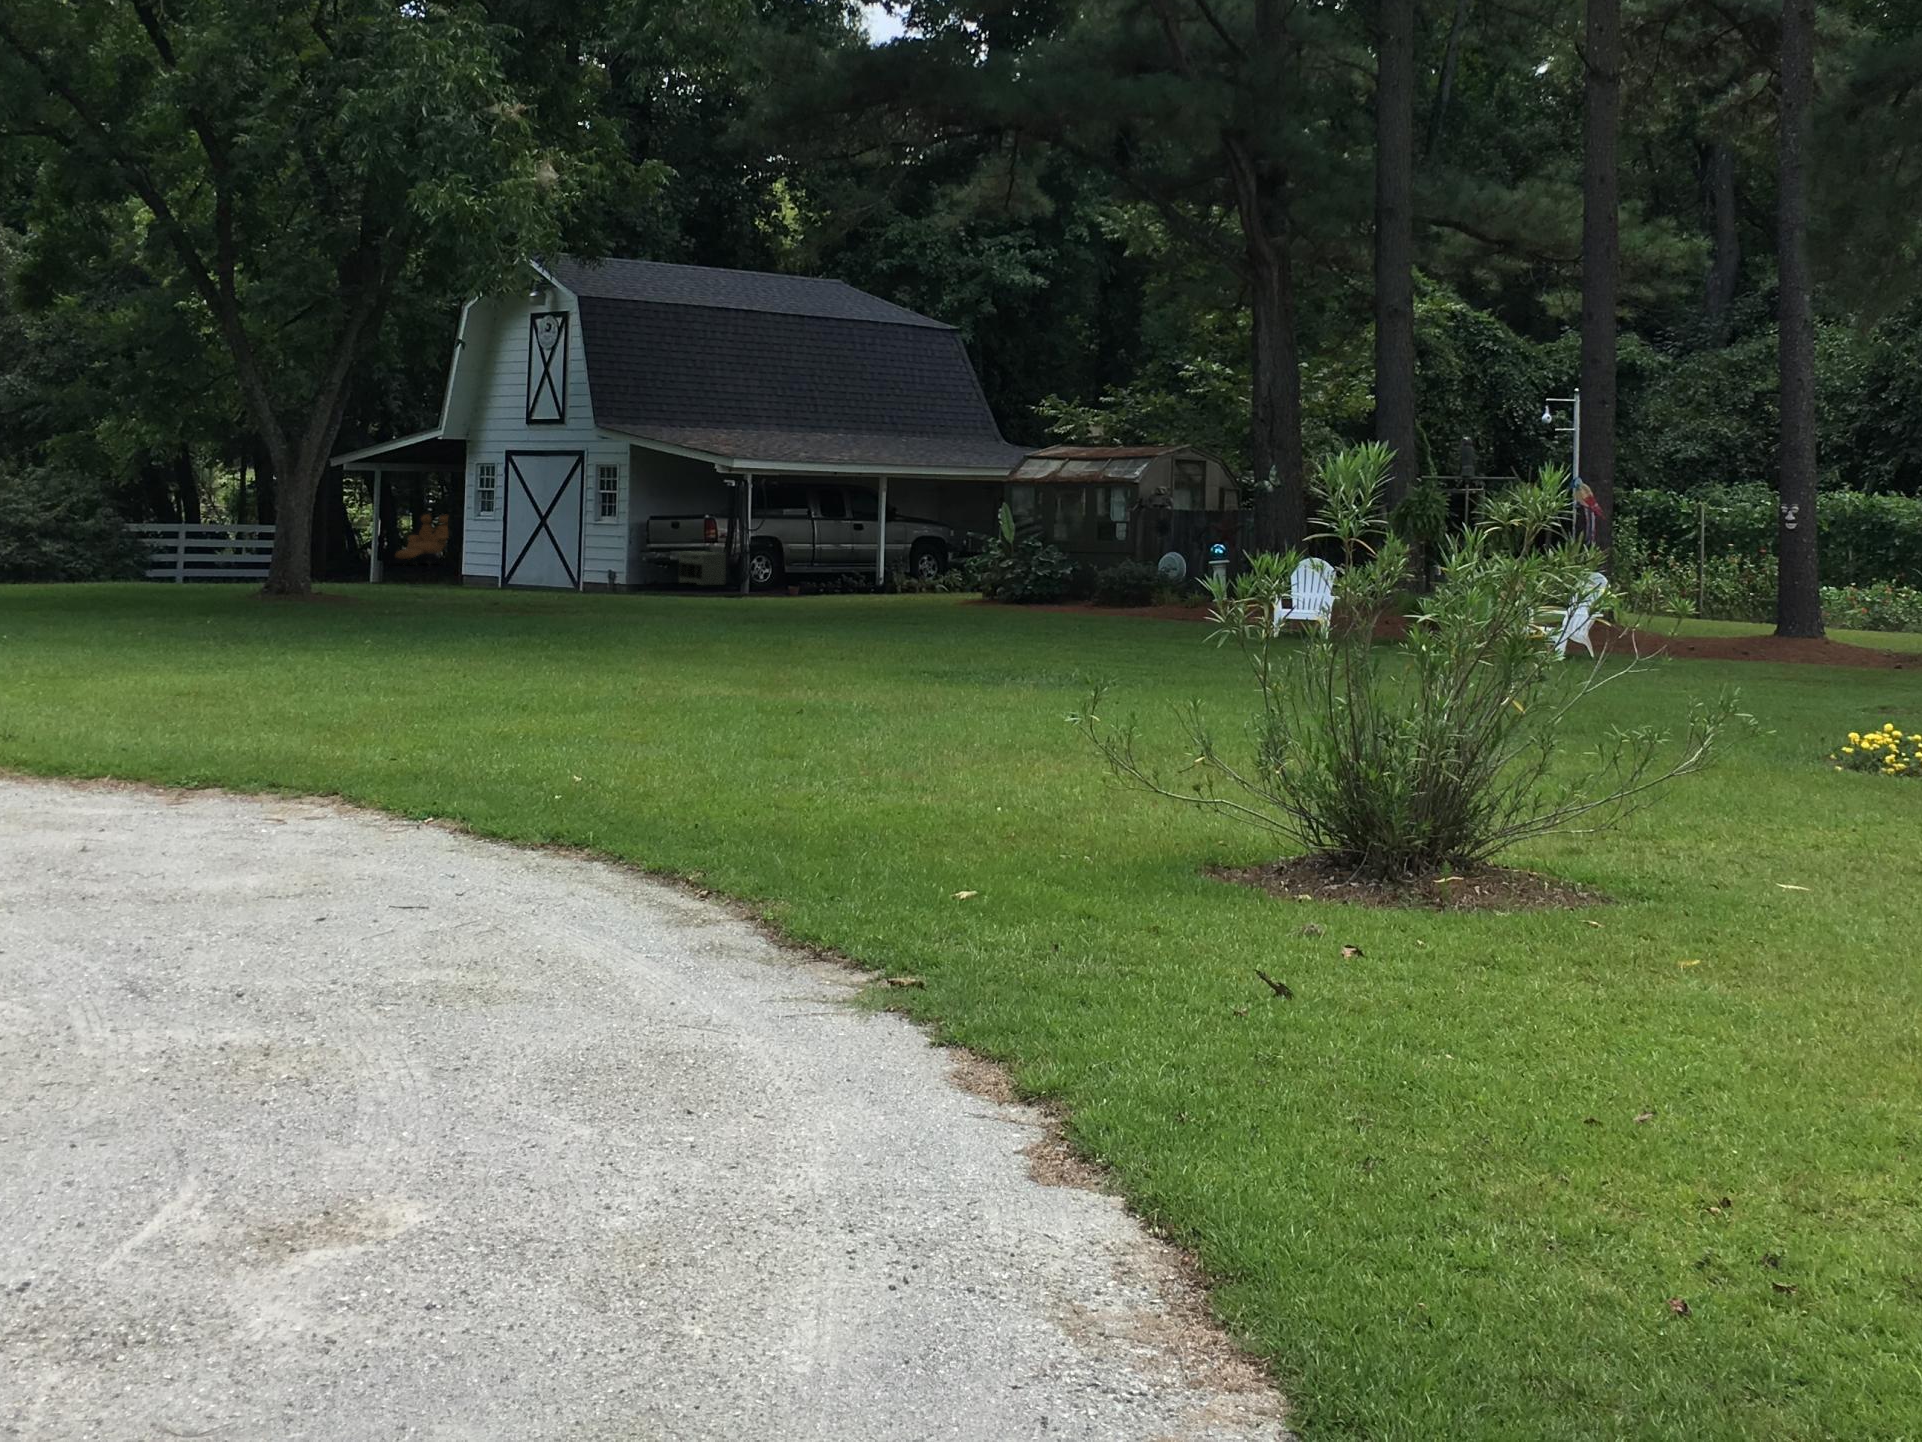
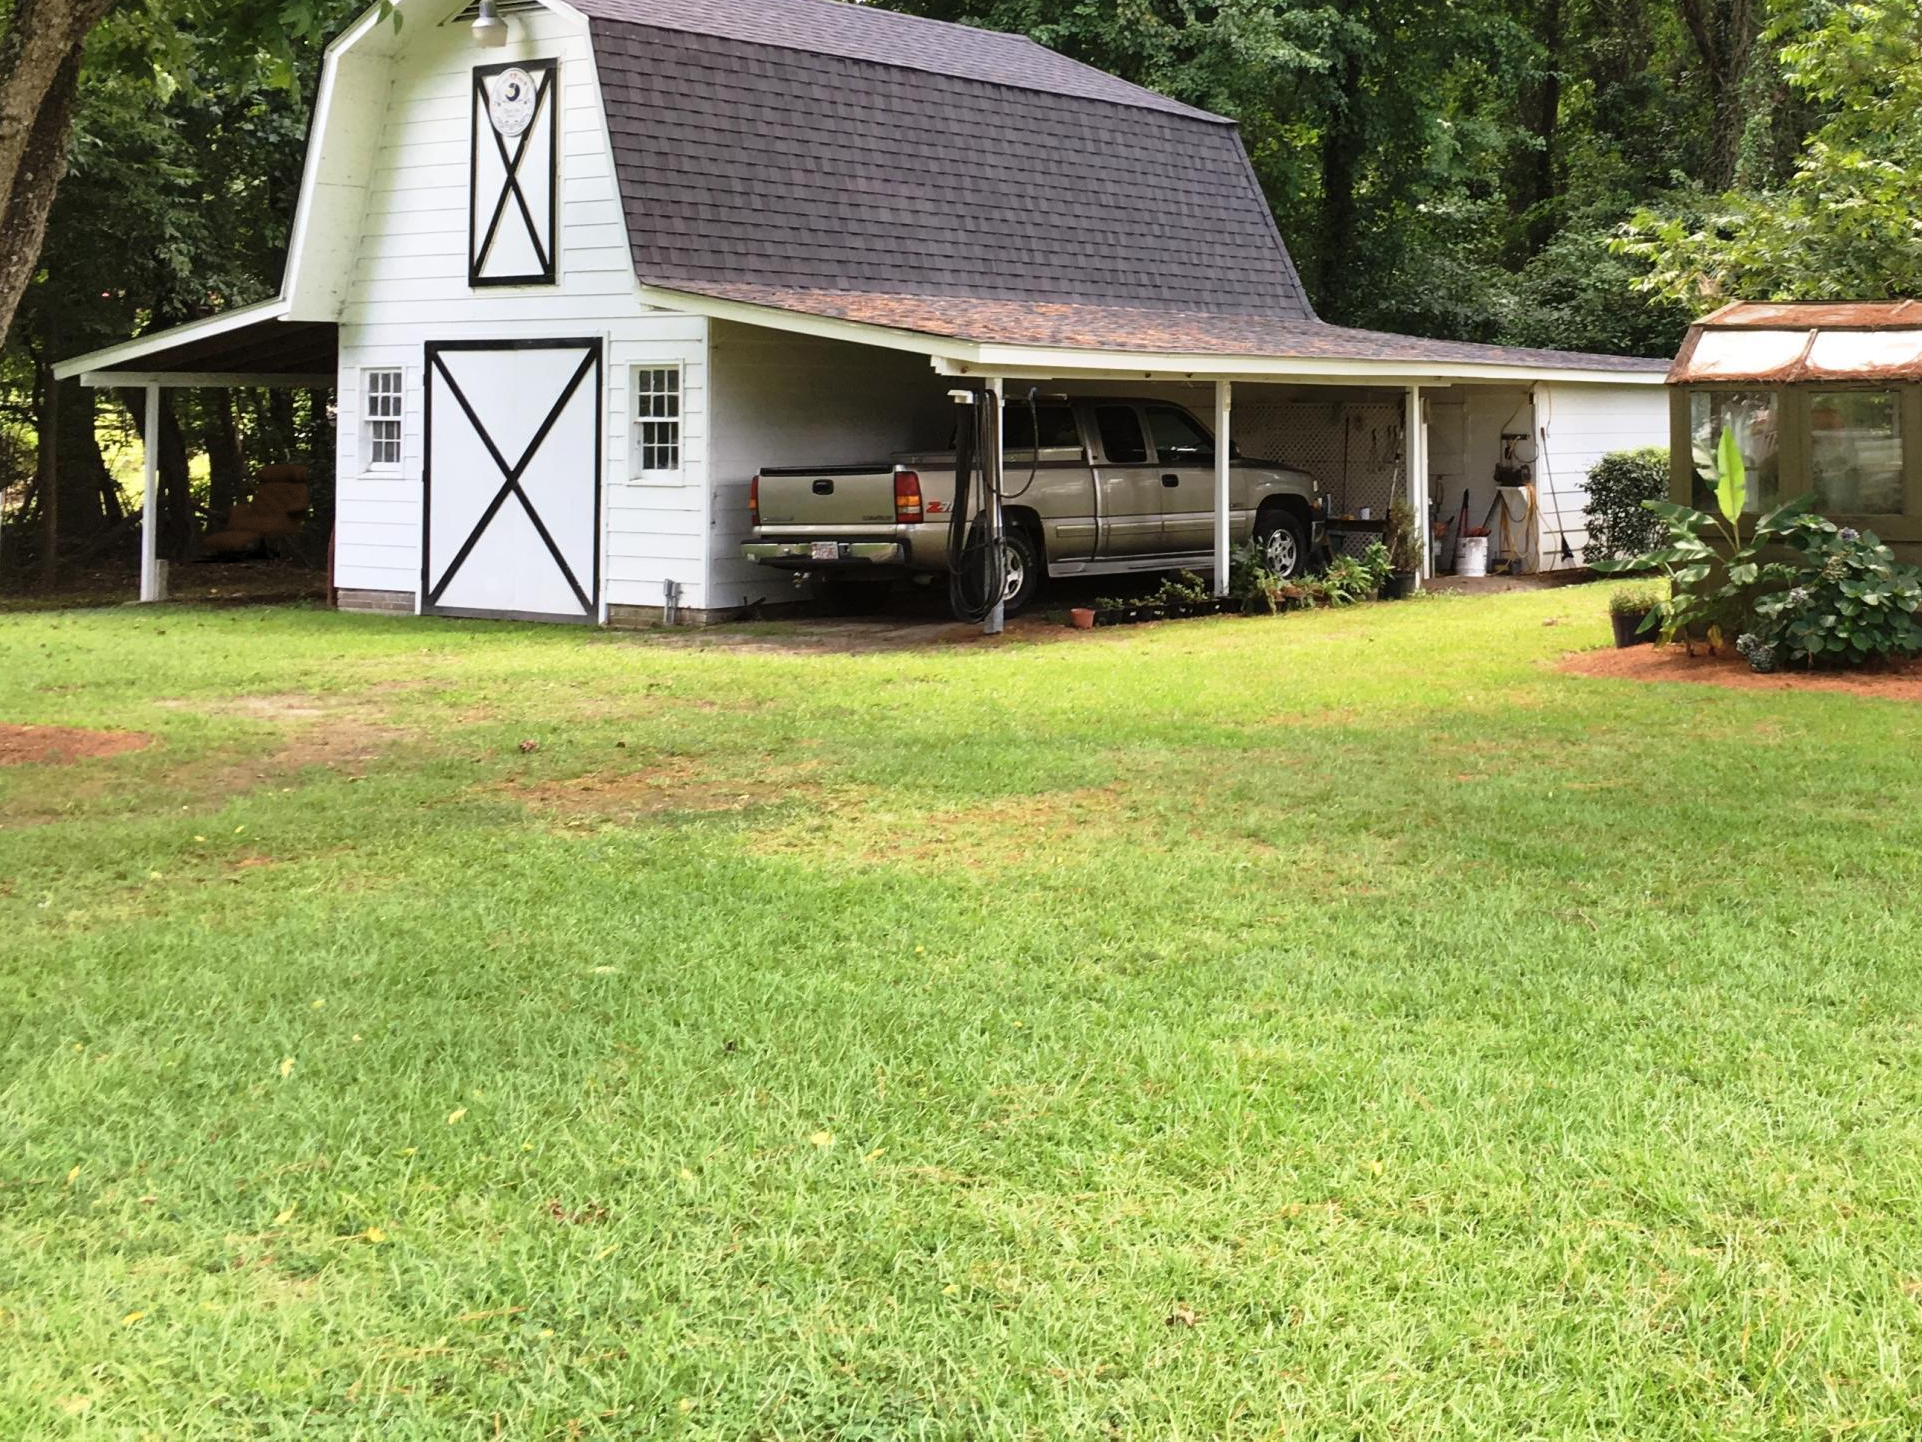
bench: present [679,551,726,585] -> none [826,538,936,614]

